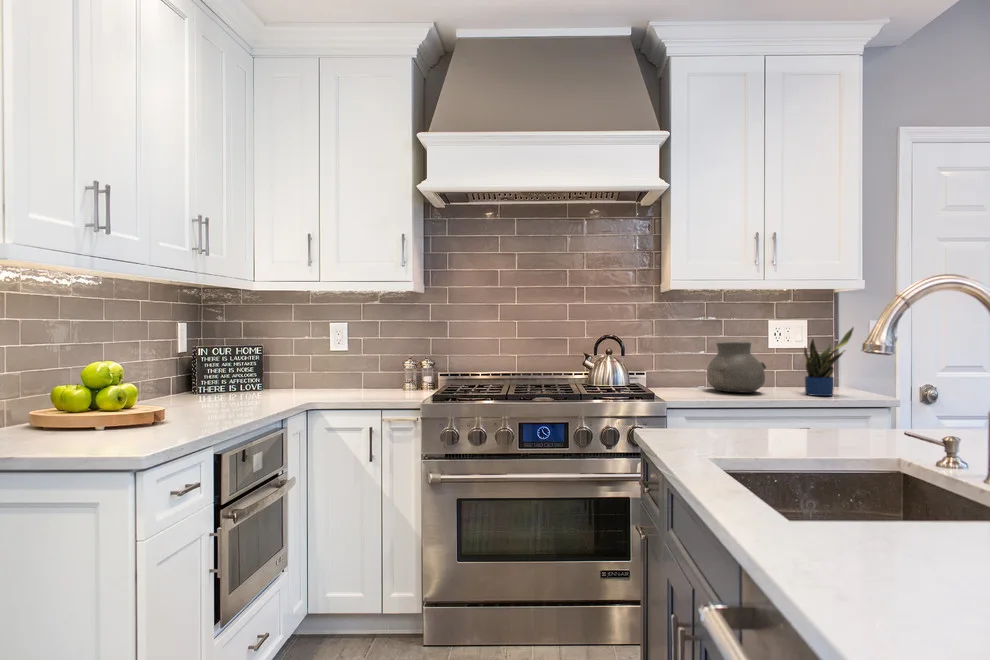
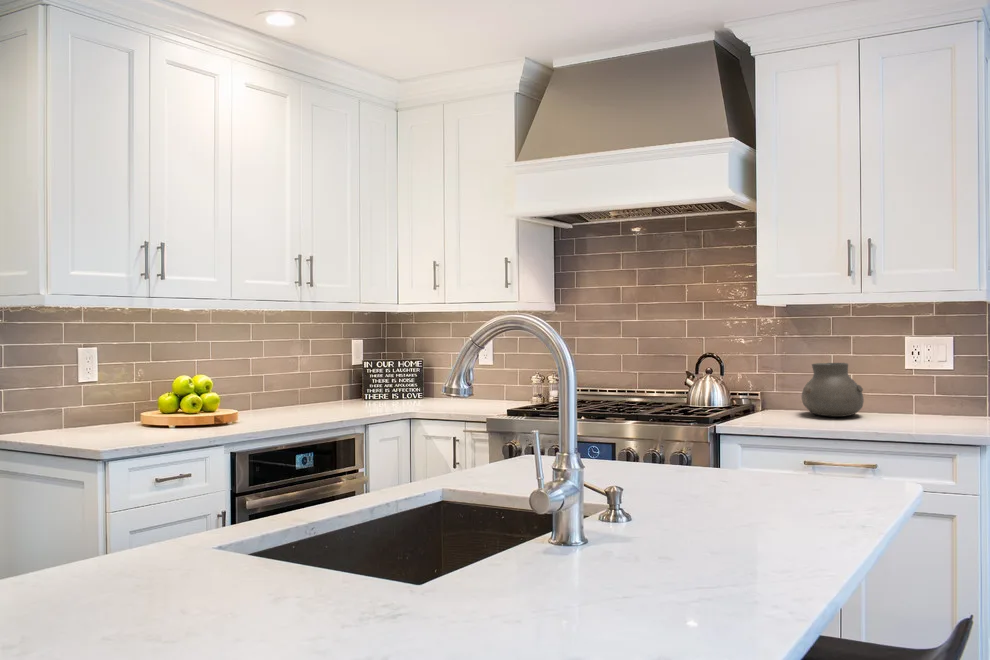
potted plant: present [804,328,853,396] -> none [903,349,957,424]

